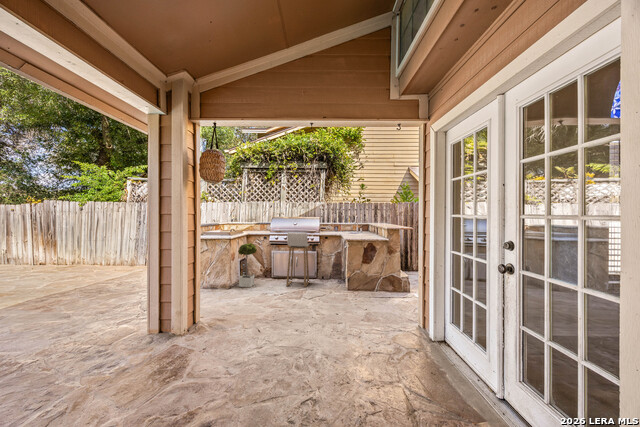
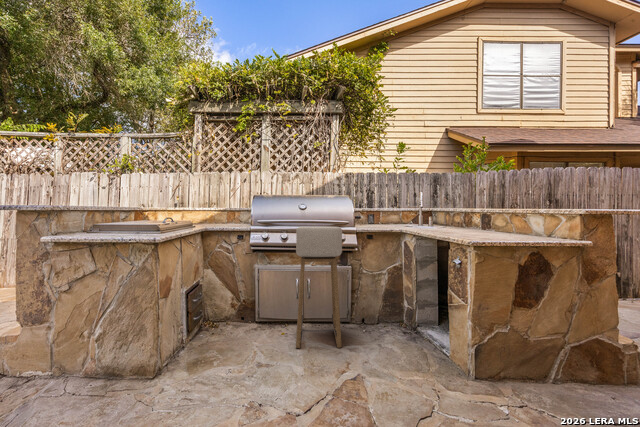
potted tree: present [238,243,257,287] -> none [178,252,226,361]

